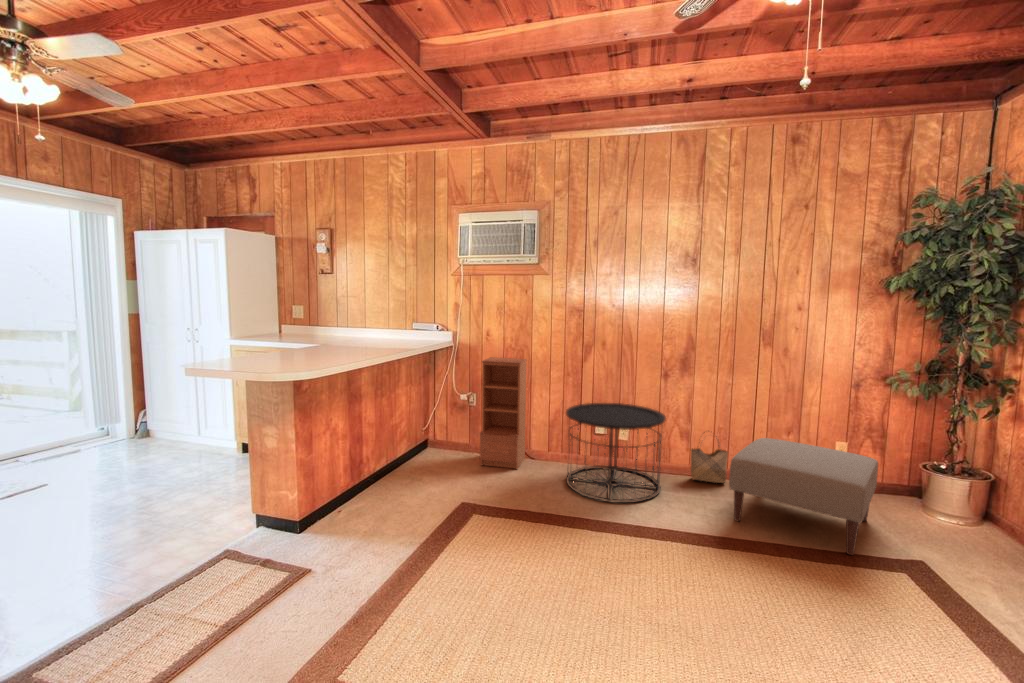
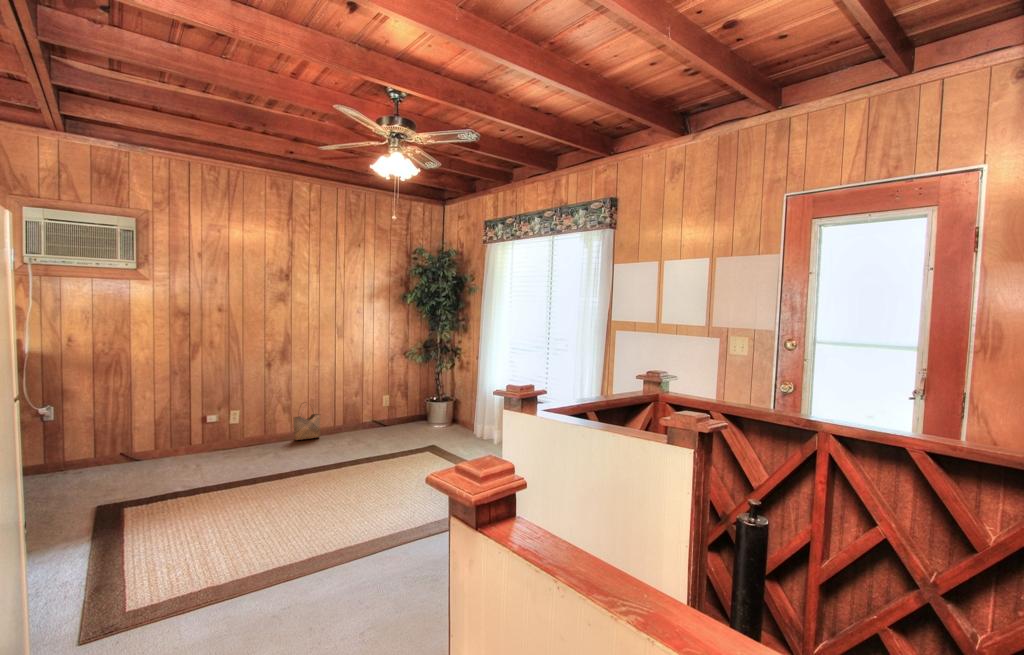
bookcase: present [480,357,527,469] -> none [70,363,125,480]
side table: present [566,403,666,503] -> none [184,392,278,472]
ottoman: present [729,438,878,555] -> none [331,398,408,455]

